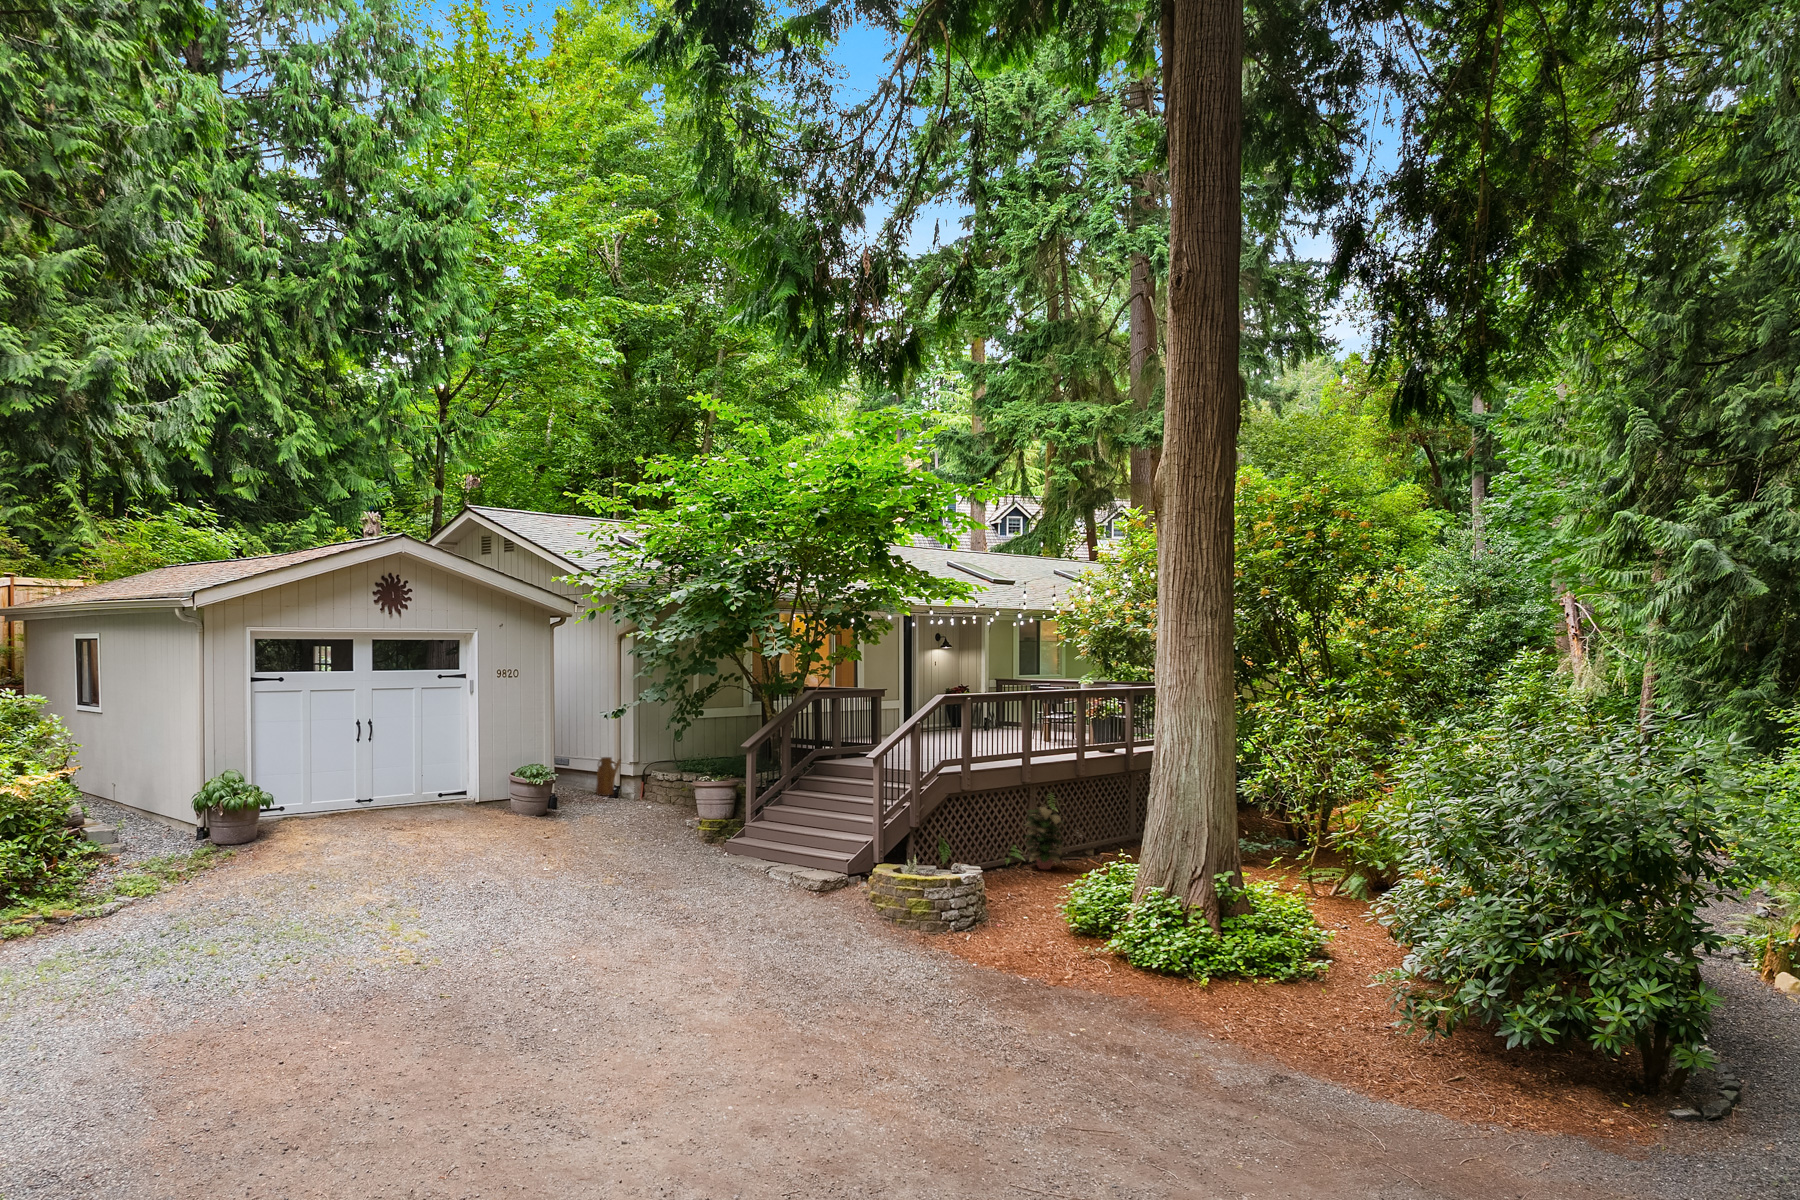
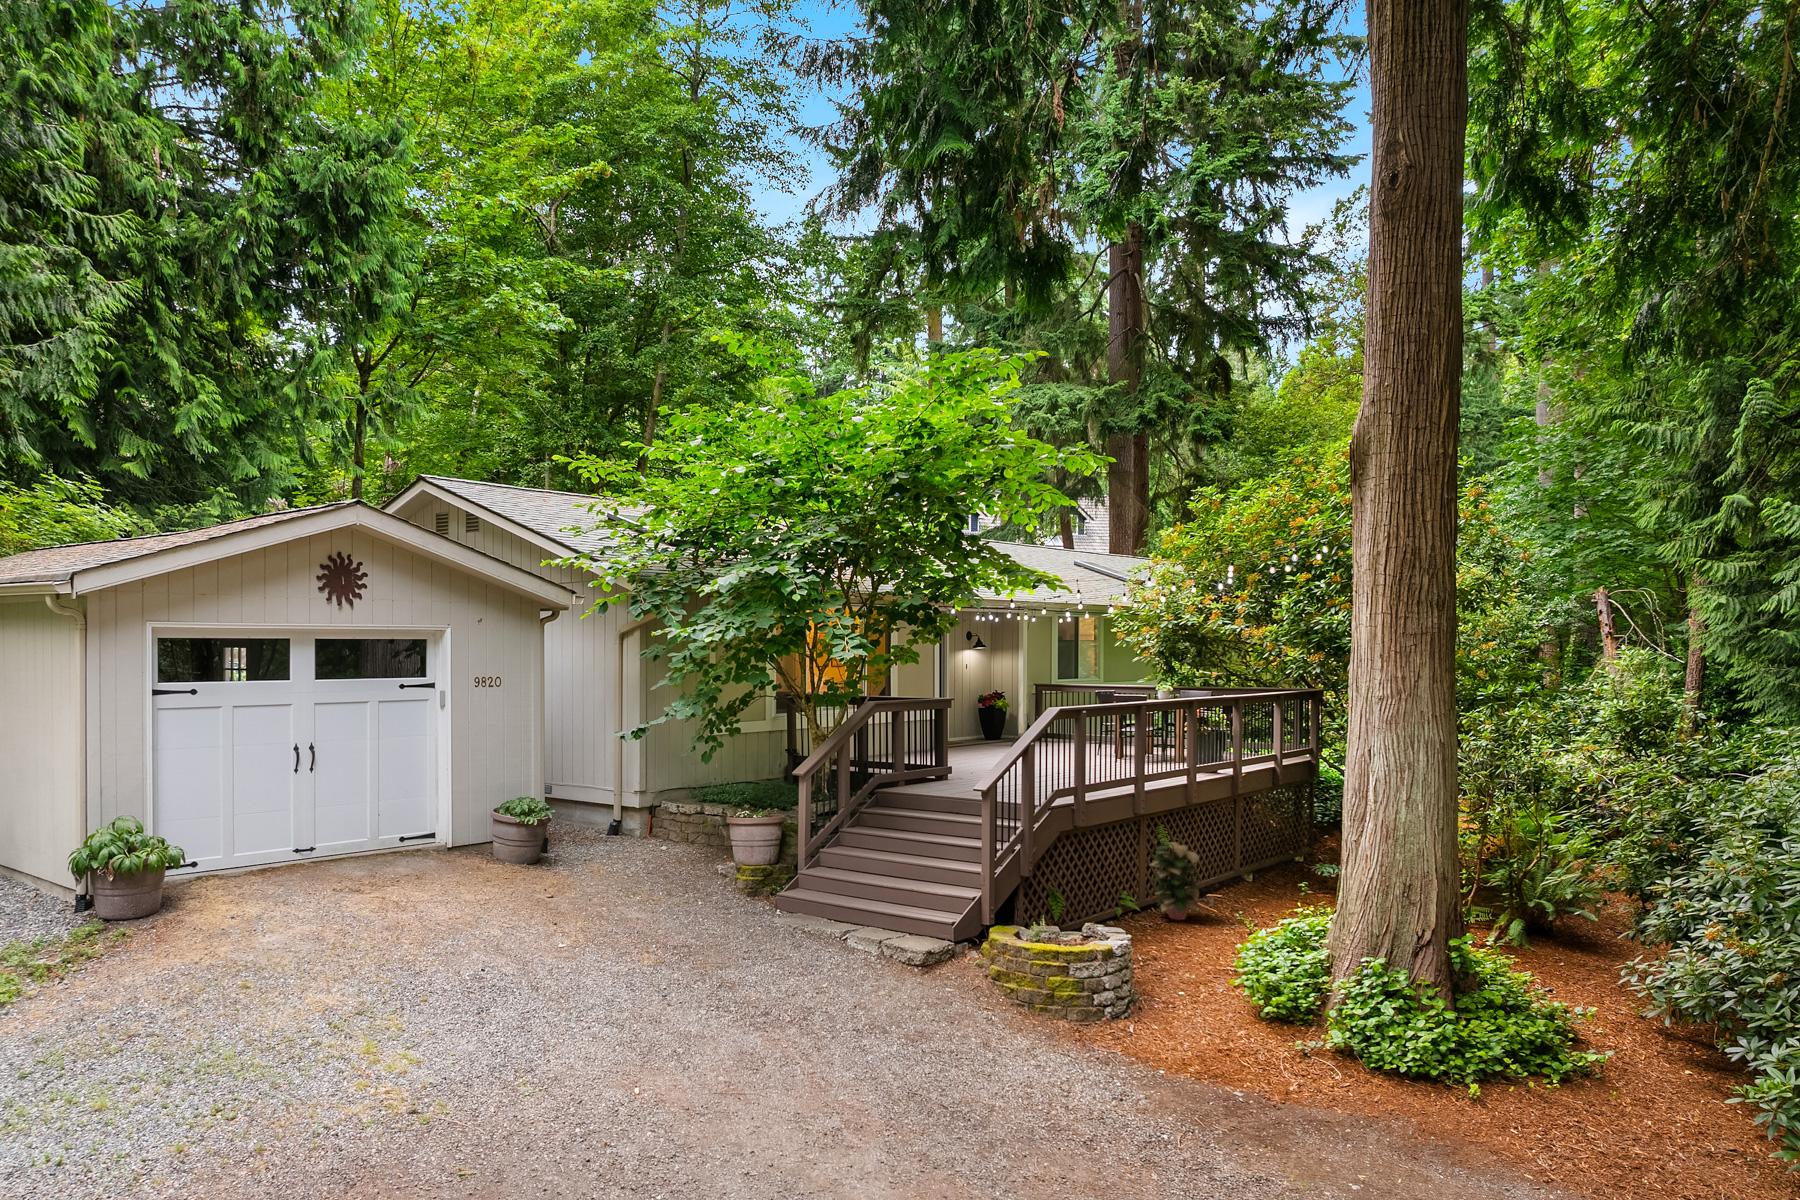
watering can: present [596,757,621,796] -> none [593,788,626,836]

